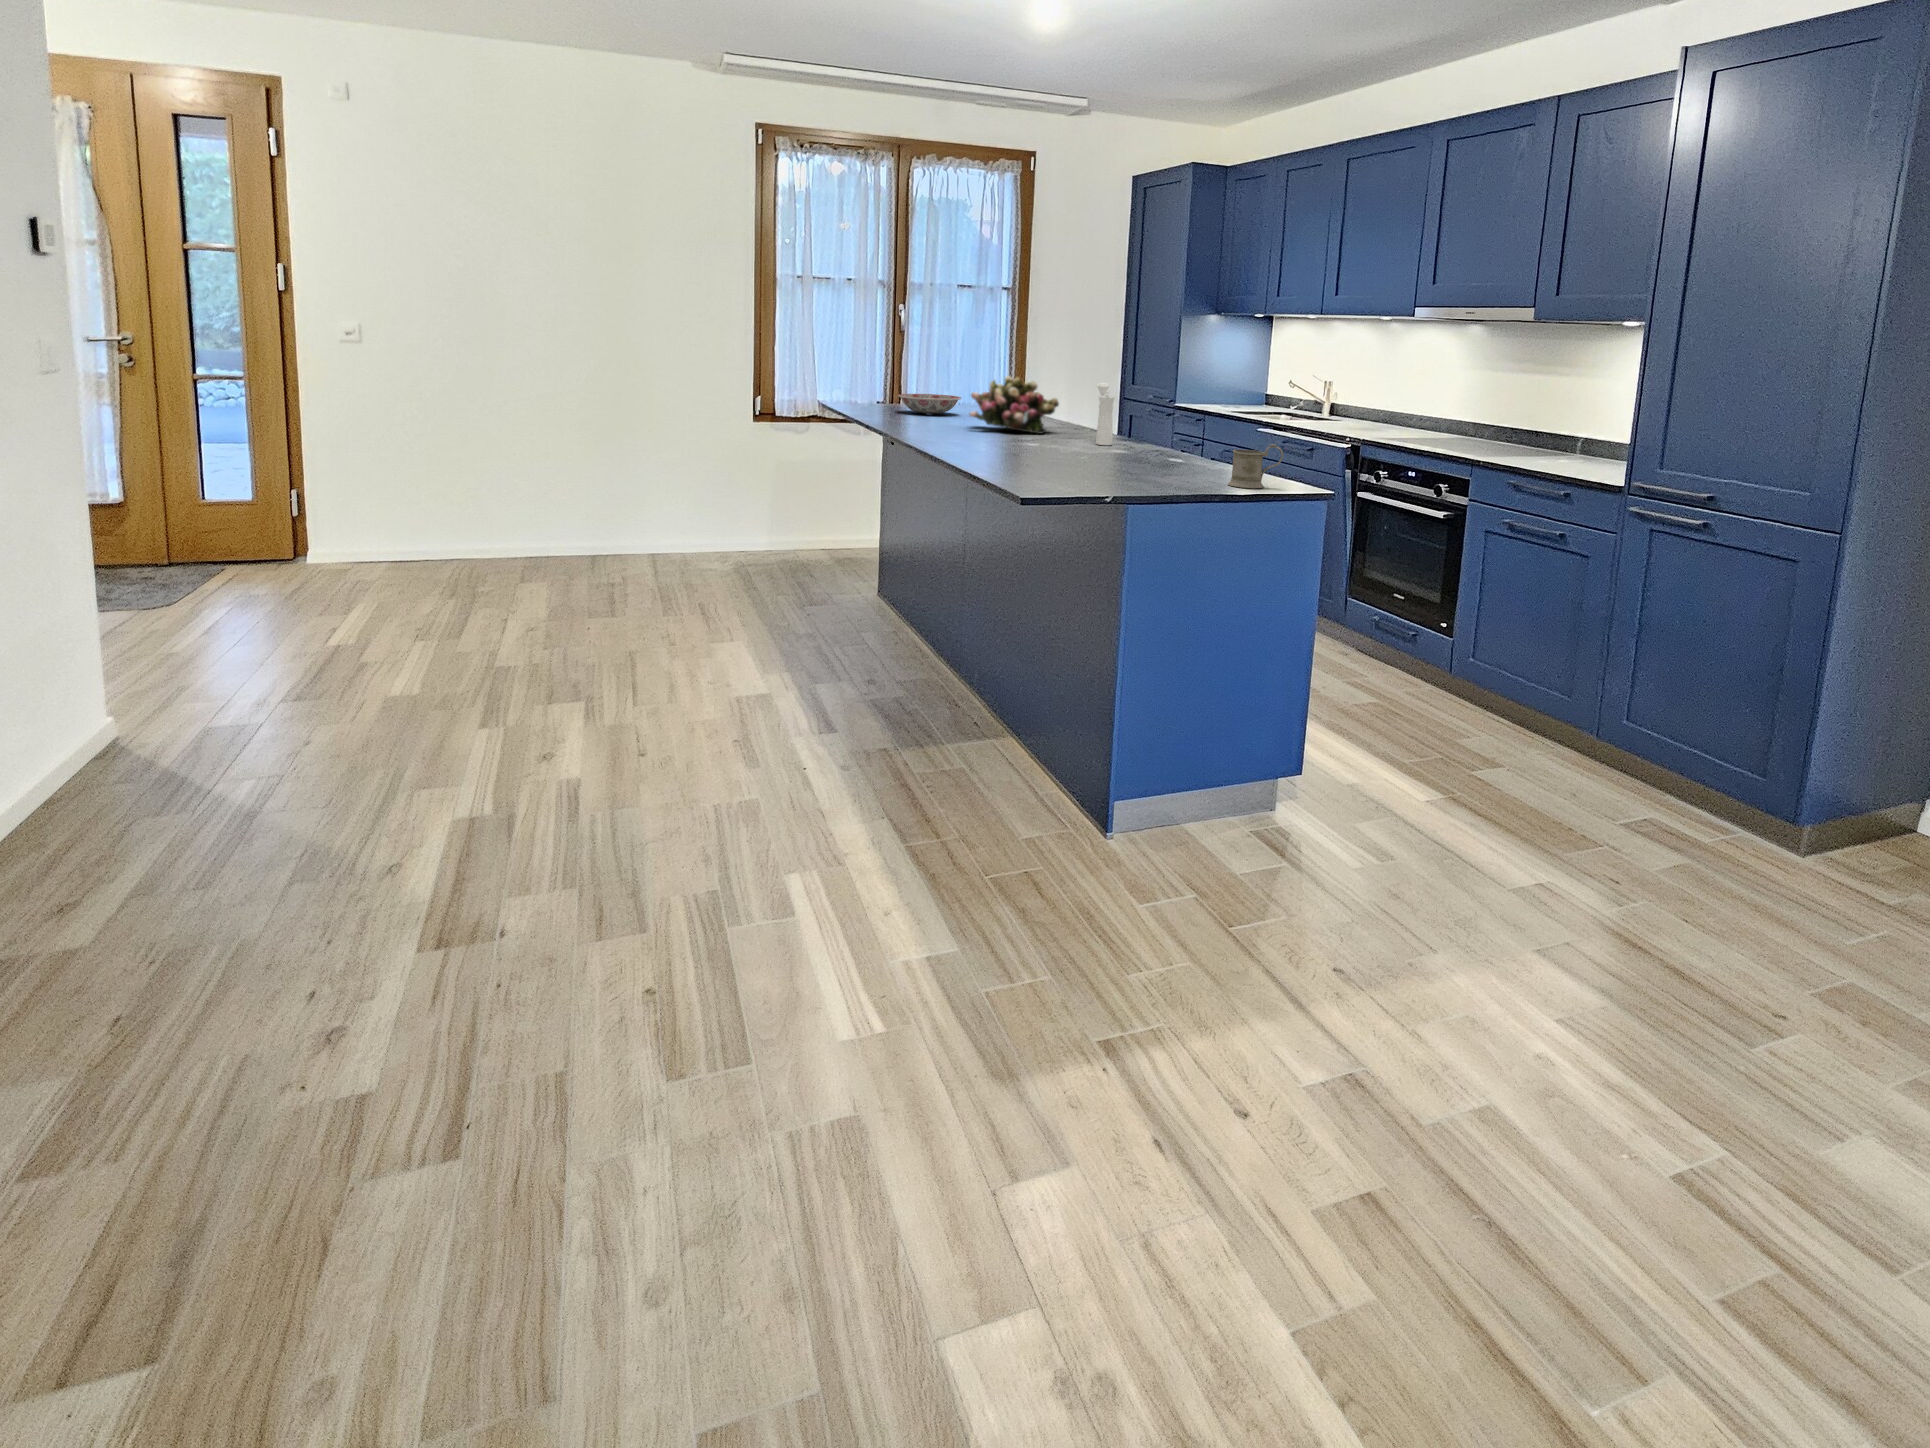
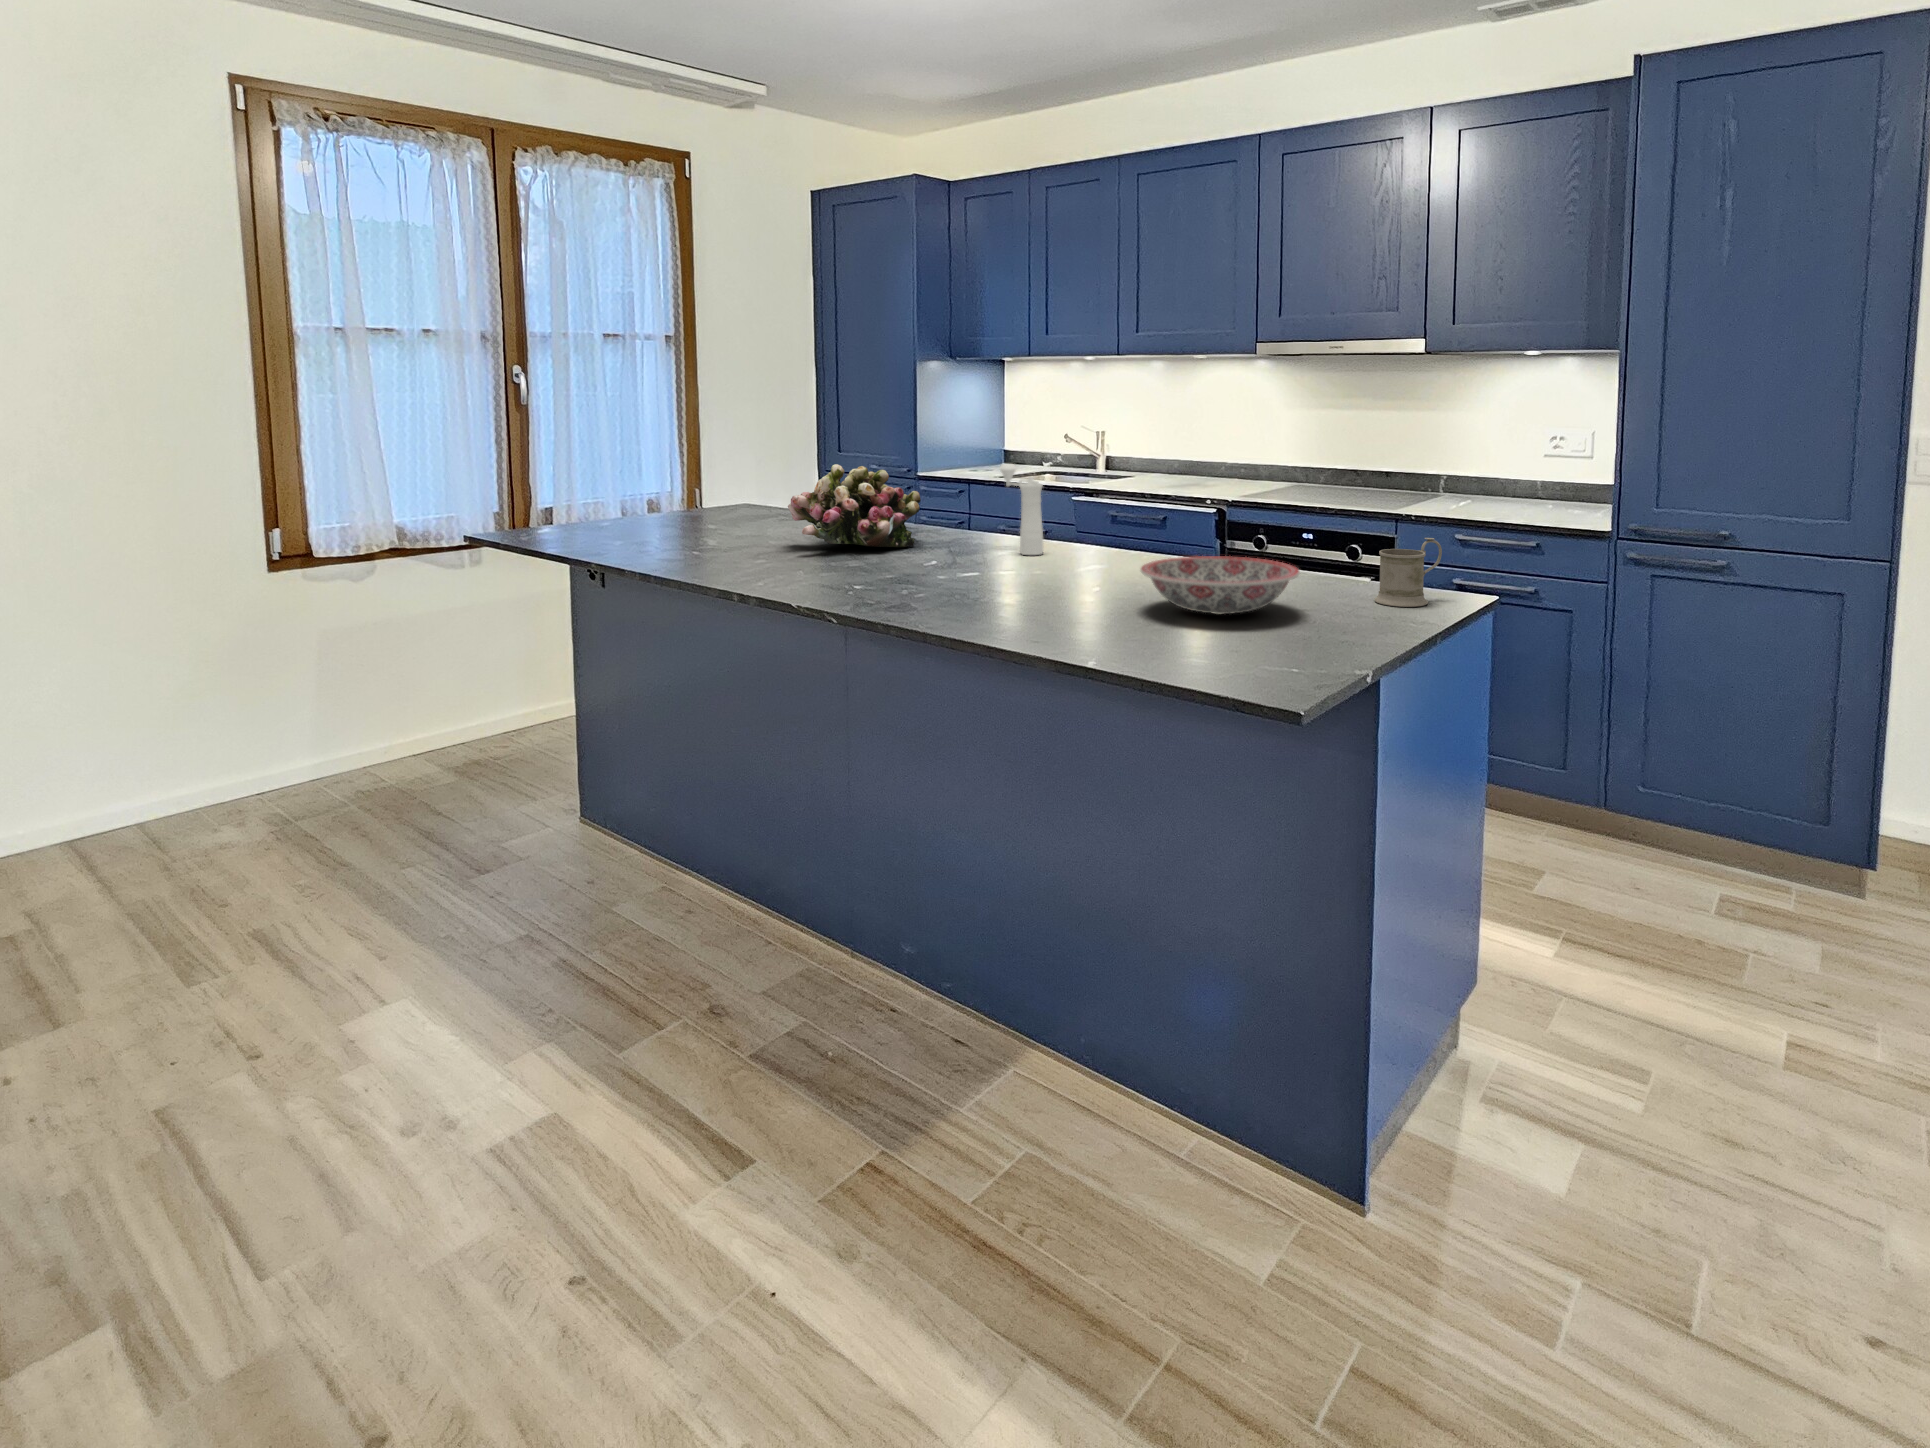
ceramic bowl: present [898,394,961,414] -> present [1140,556,1300,614]

